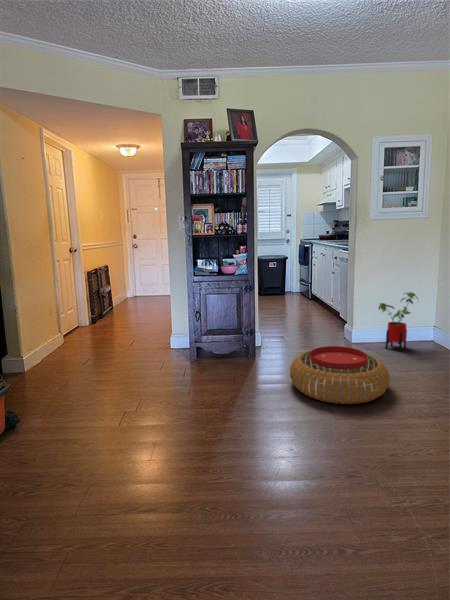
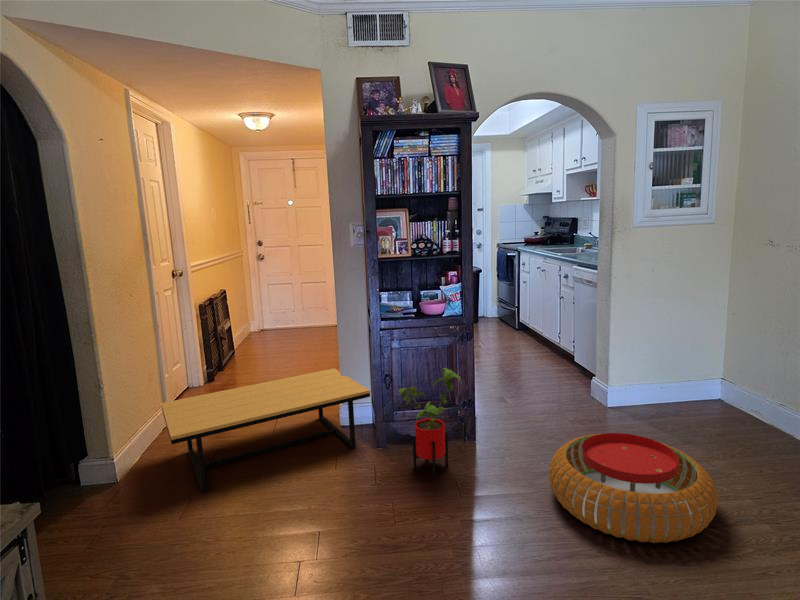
house plant: present [379,292,418,351] -> present [399,368,462,476]
coffee table: none [59,311,188,375] -> present [161,368,370,493]

